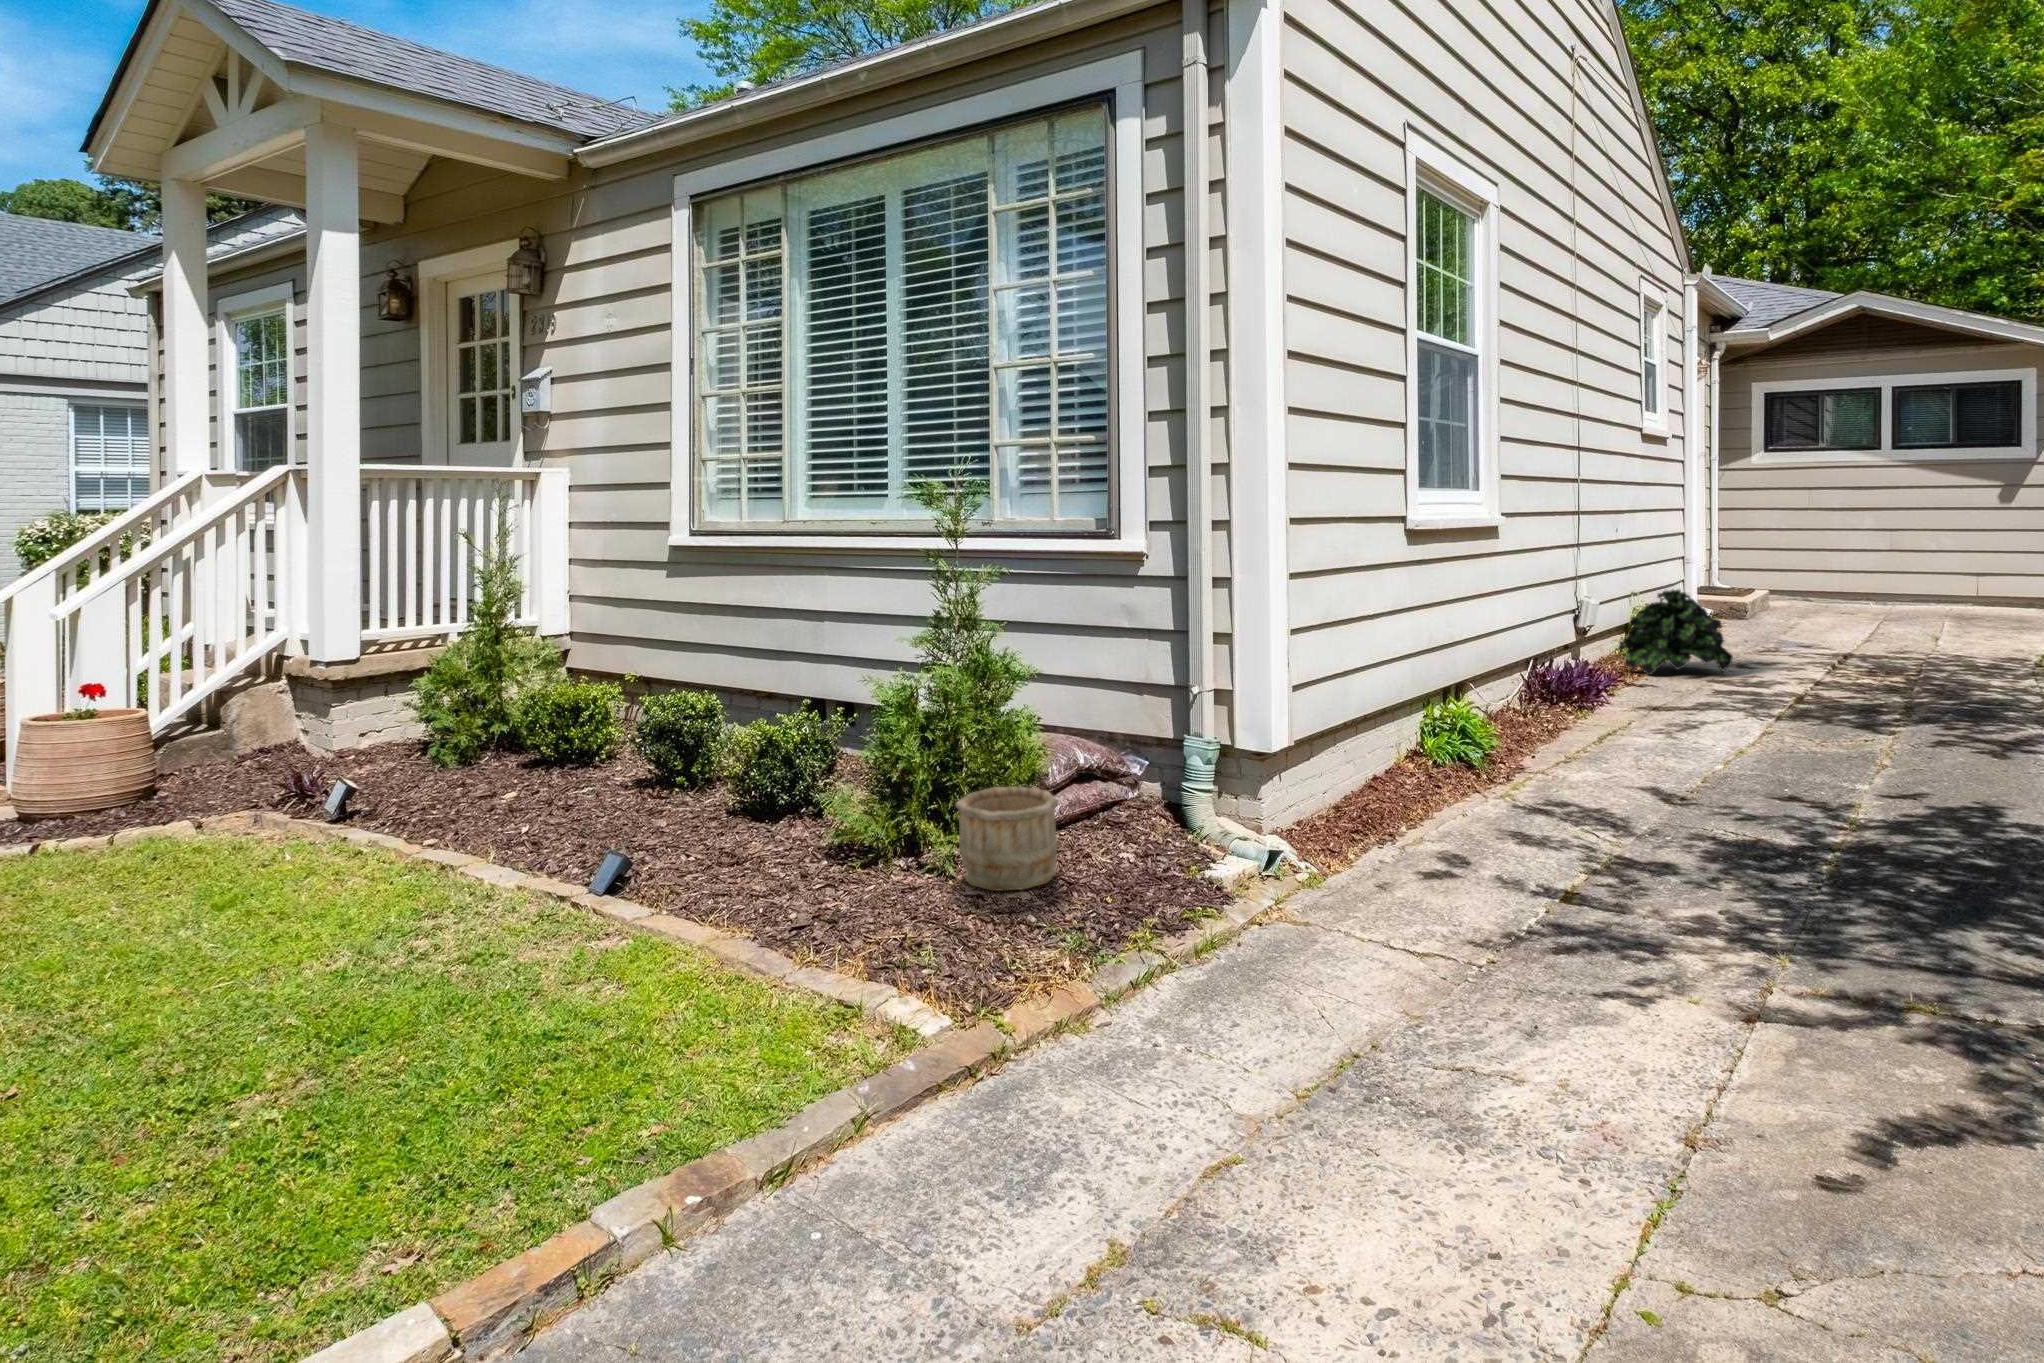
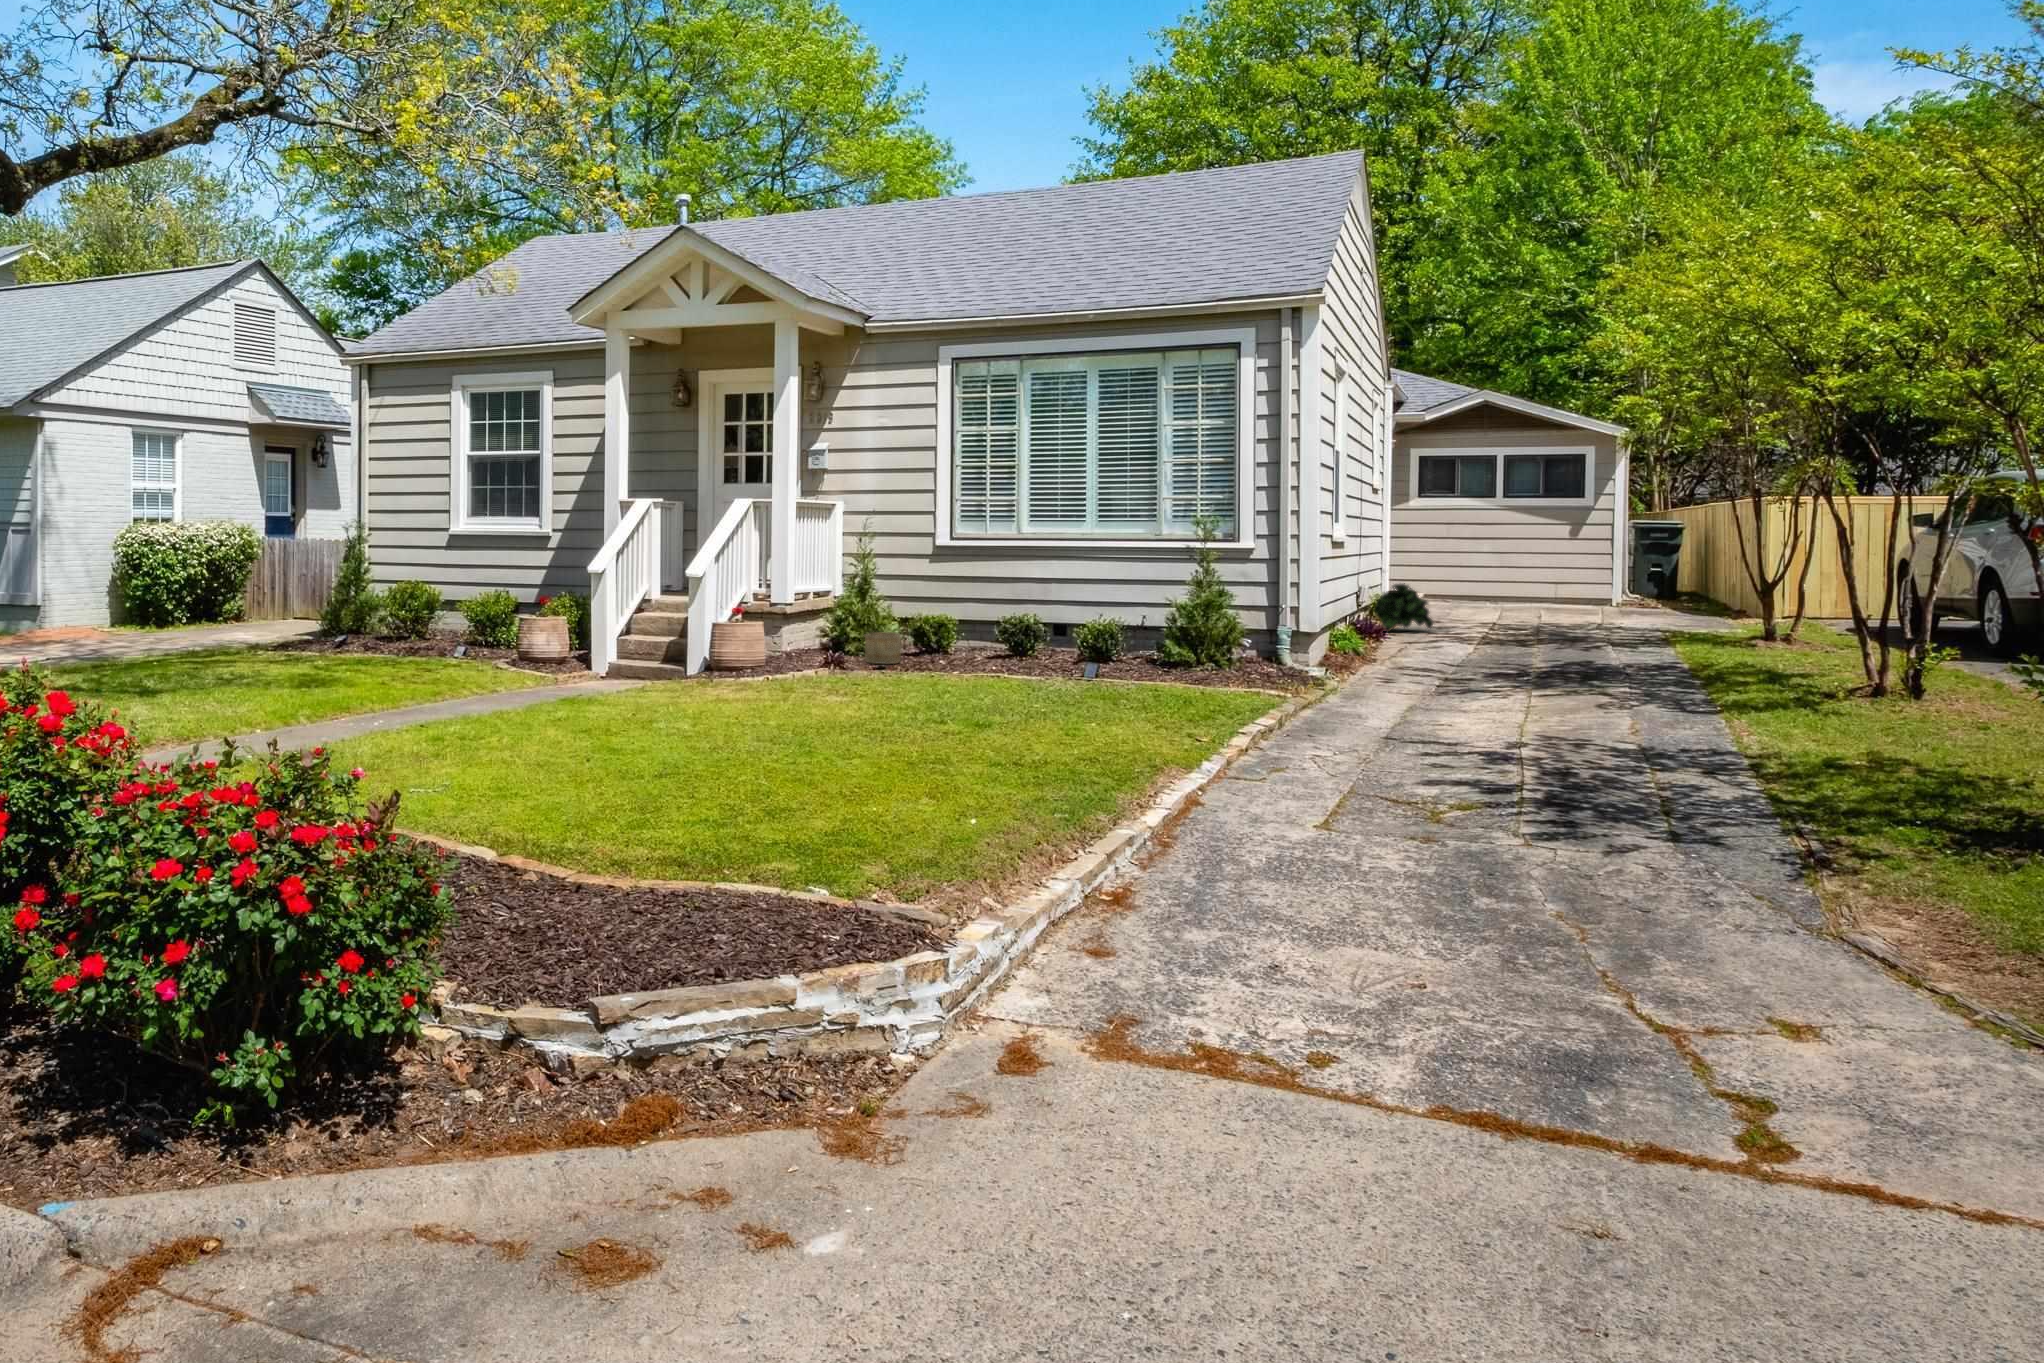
wooden bucket: present [956,786,1058,891] -> present [865,632,902,664]

